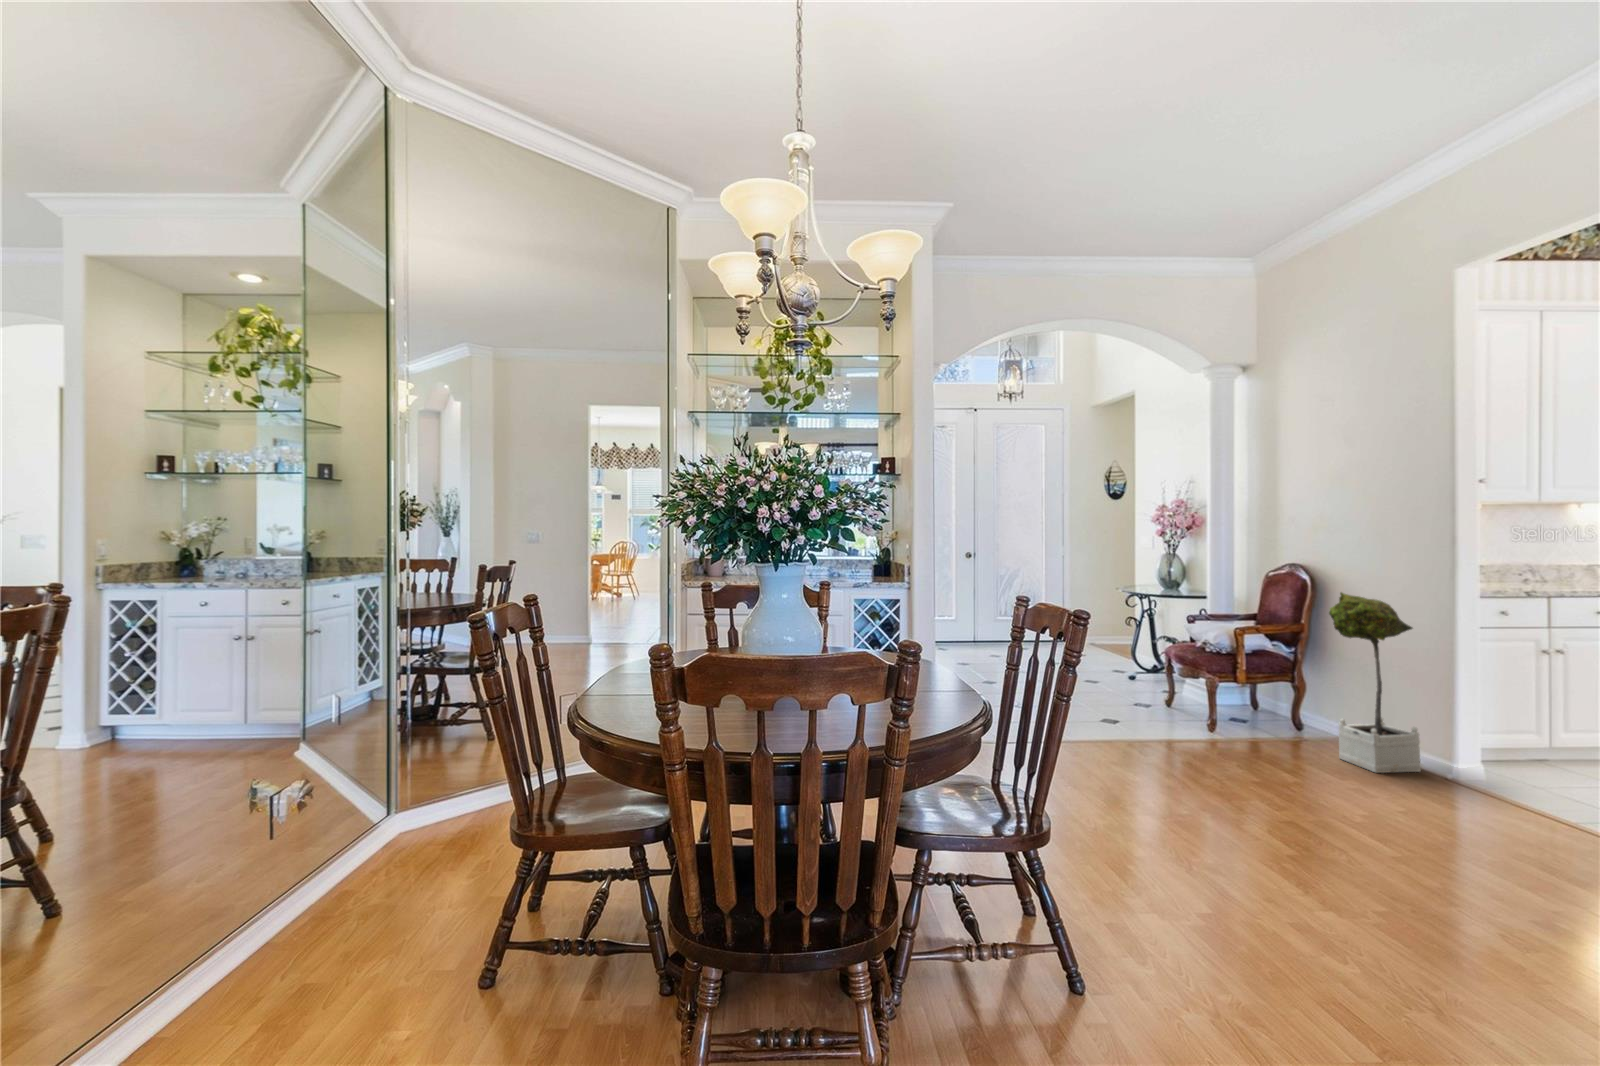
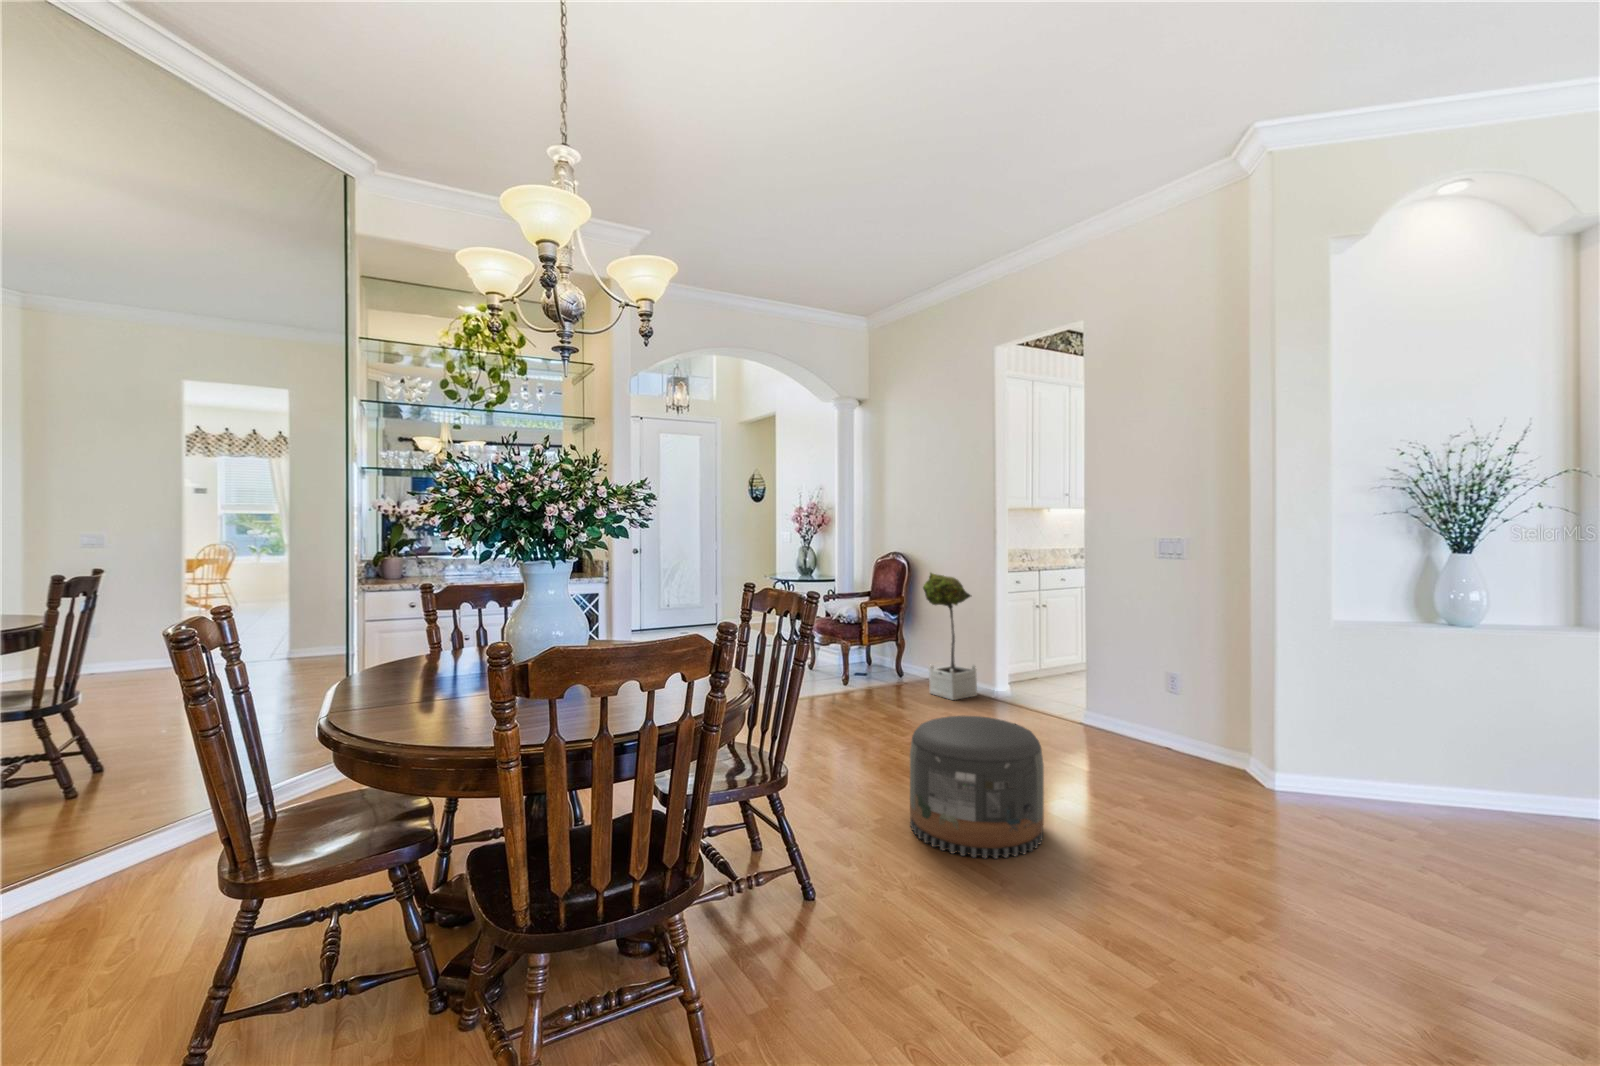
pouf: none [1250,794,1482,1019] -> present [910,716,1044,859]

